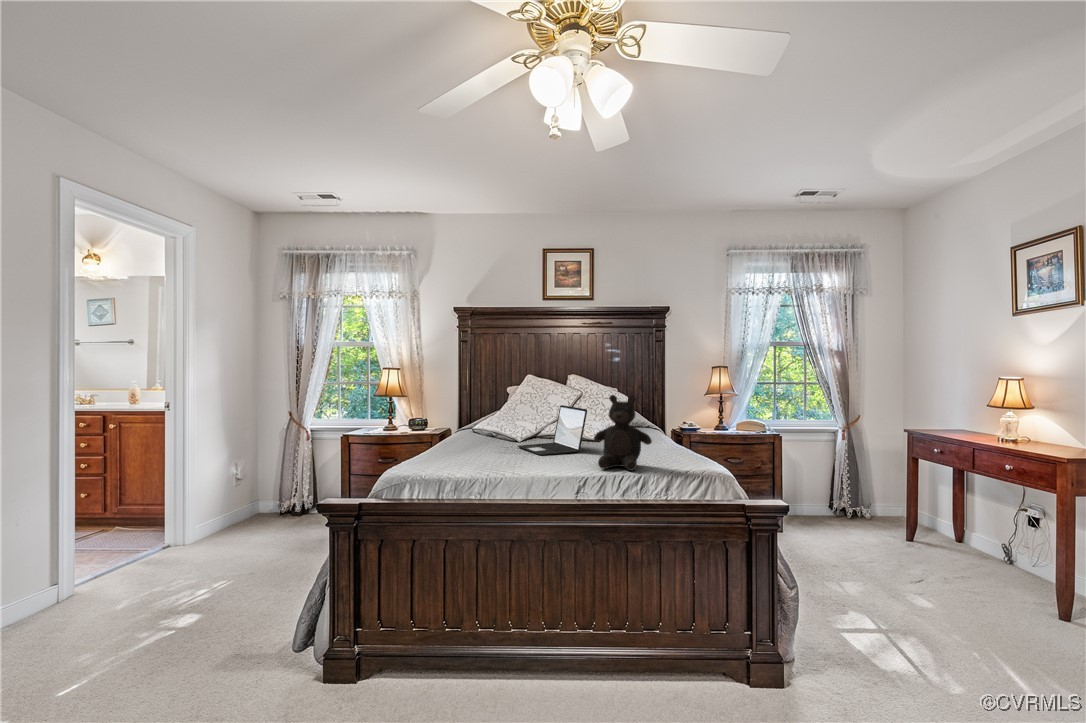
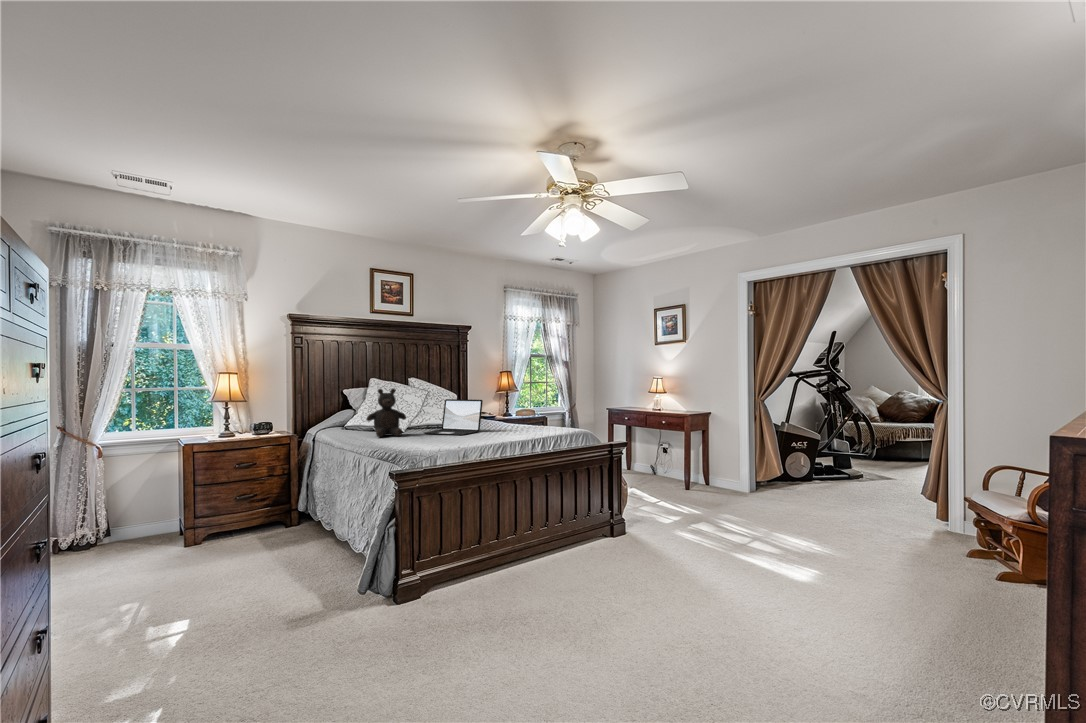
teddy bear: present [594,395,652,471] -> present [366,389,406,437]

